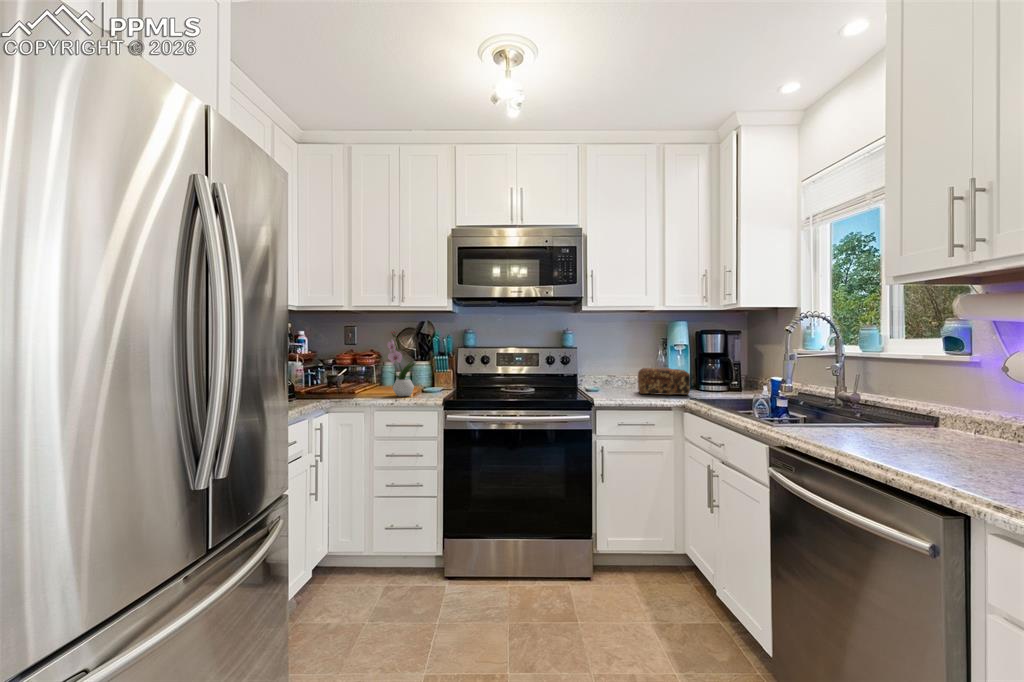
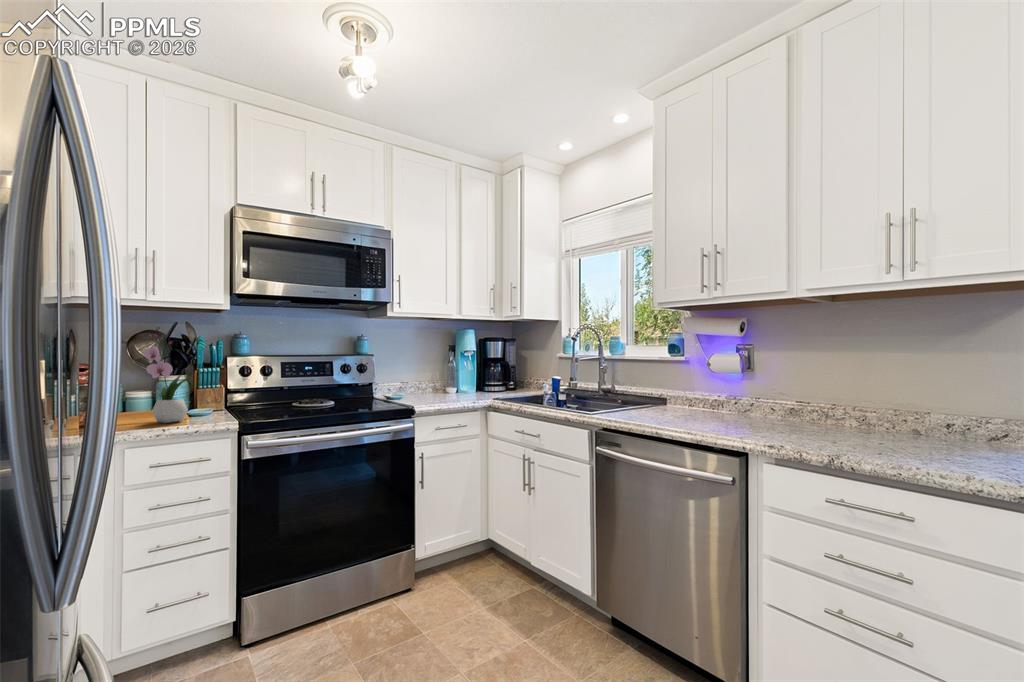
bread loaf: present [638,368,690,395] -> none [437,373,488,399]

